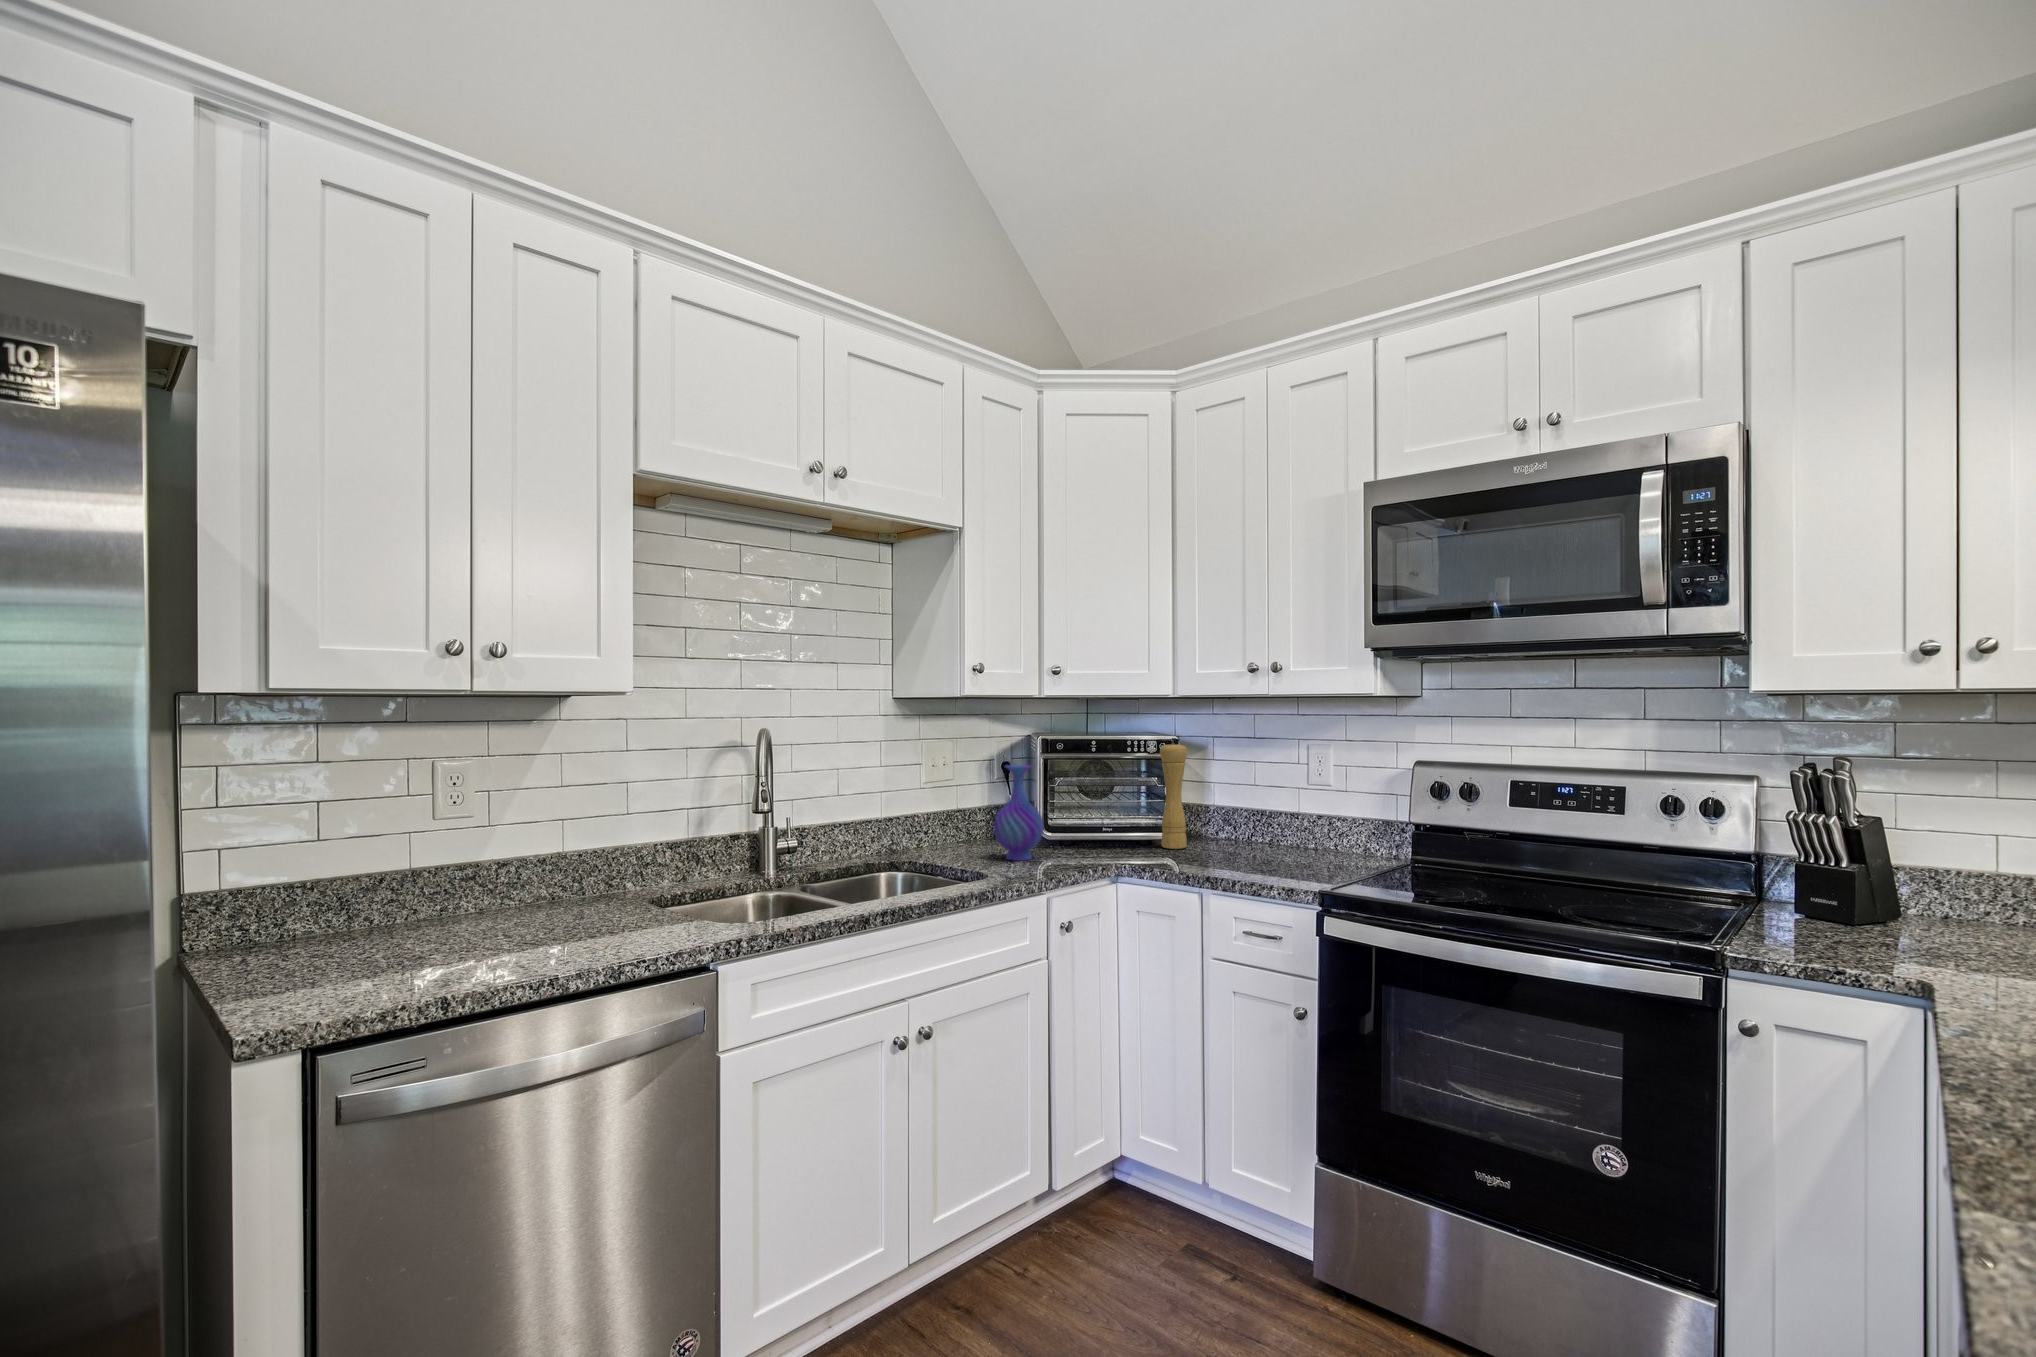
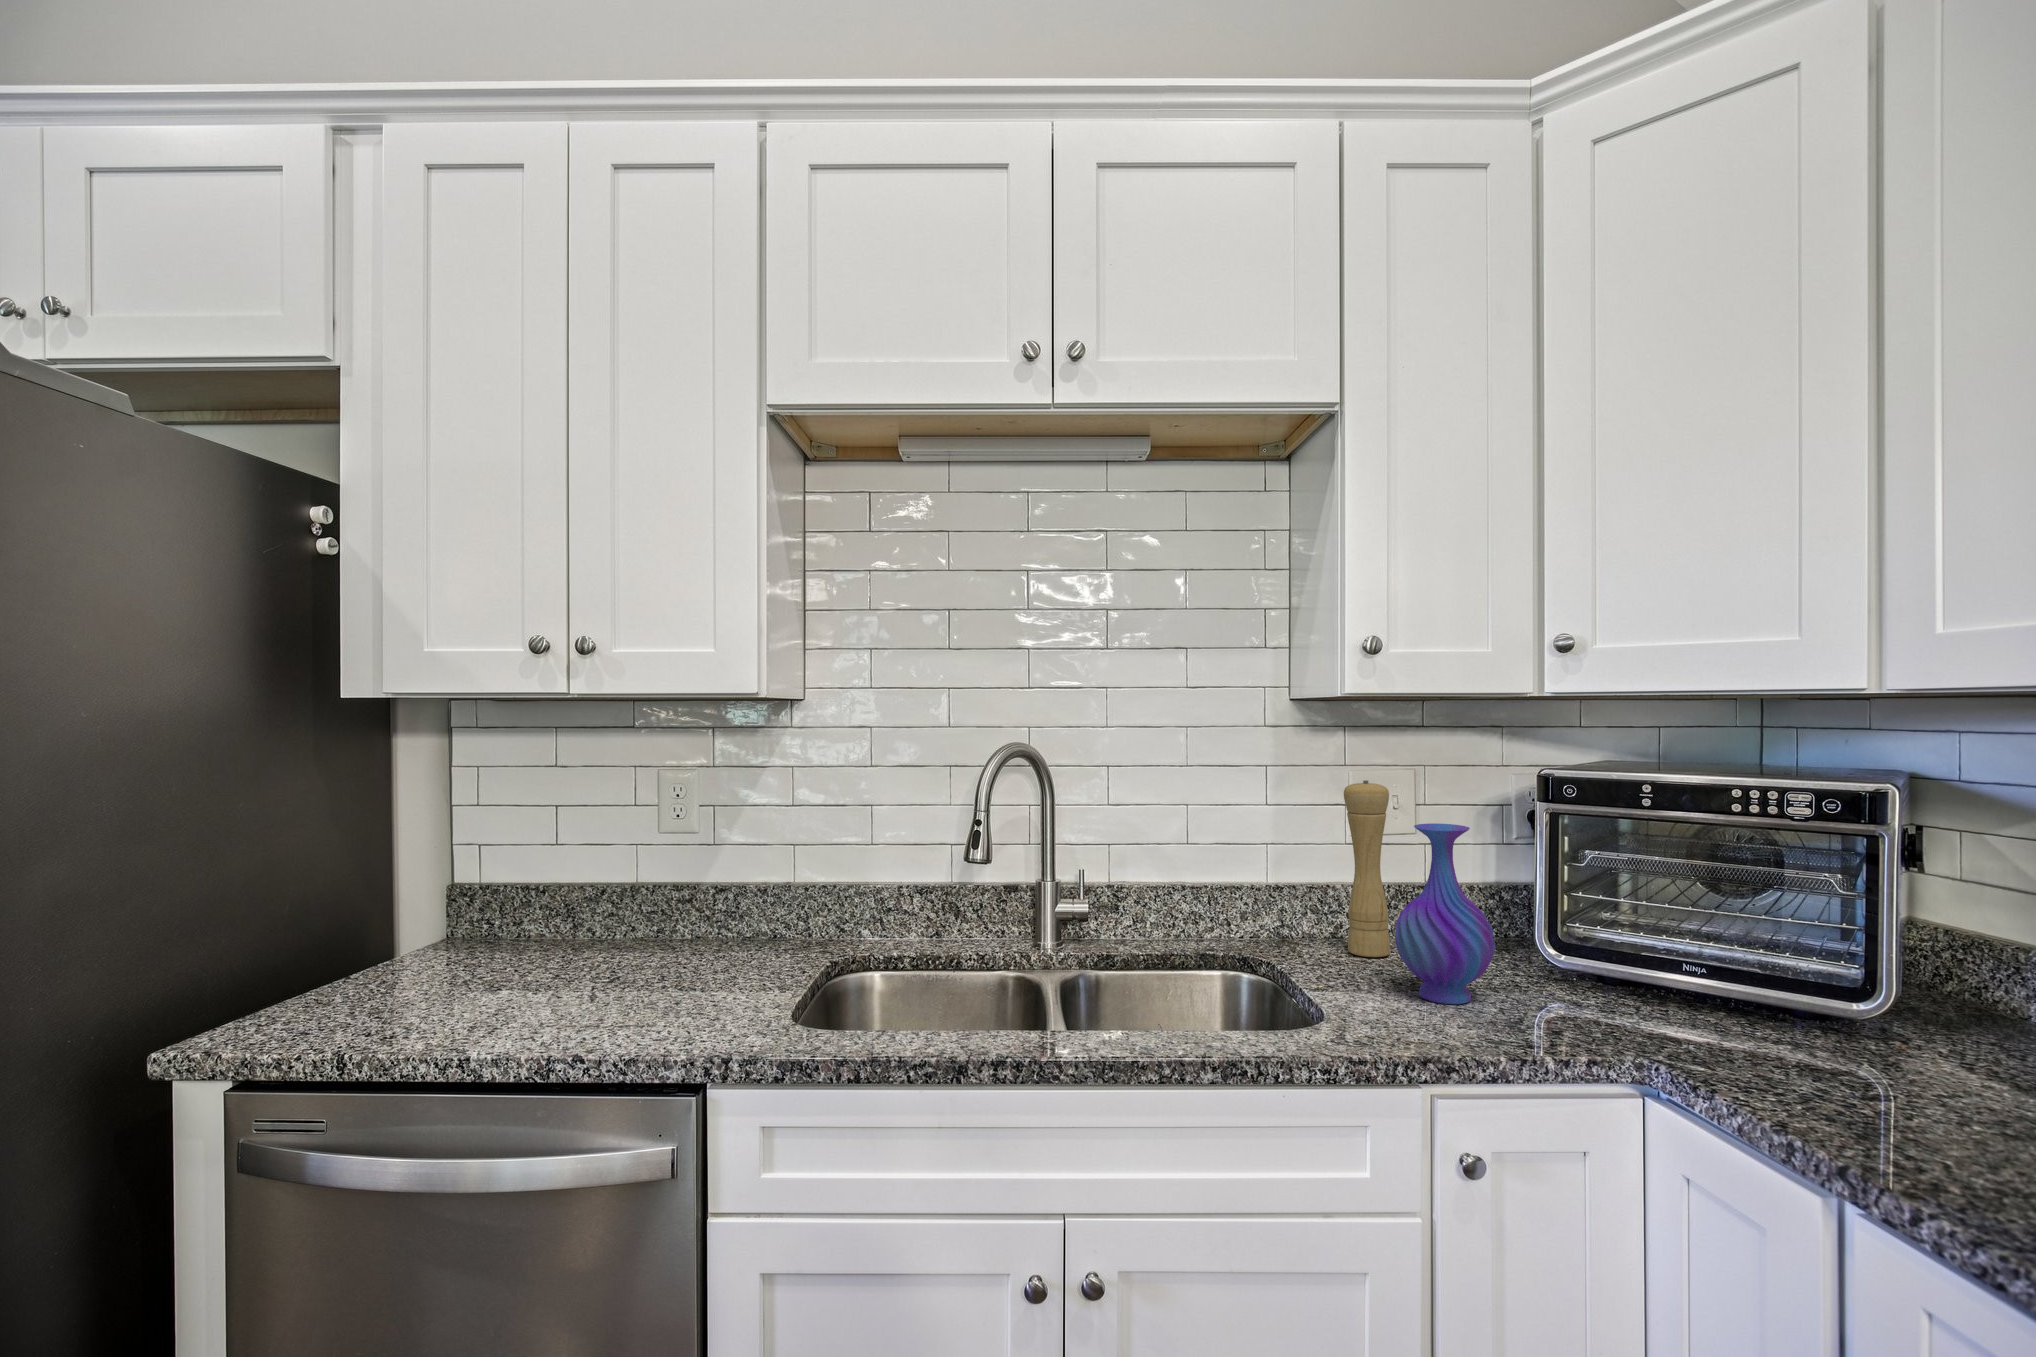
pepper mill: present [1160,743,1187,849] -> present [1344,780,1390,957]

